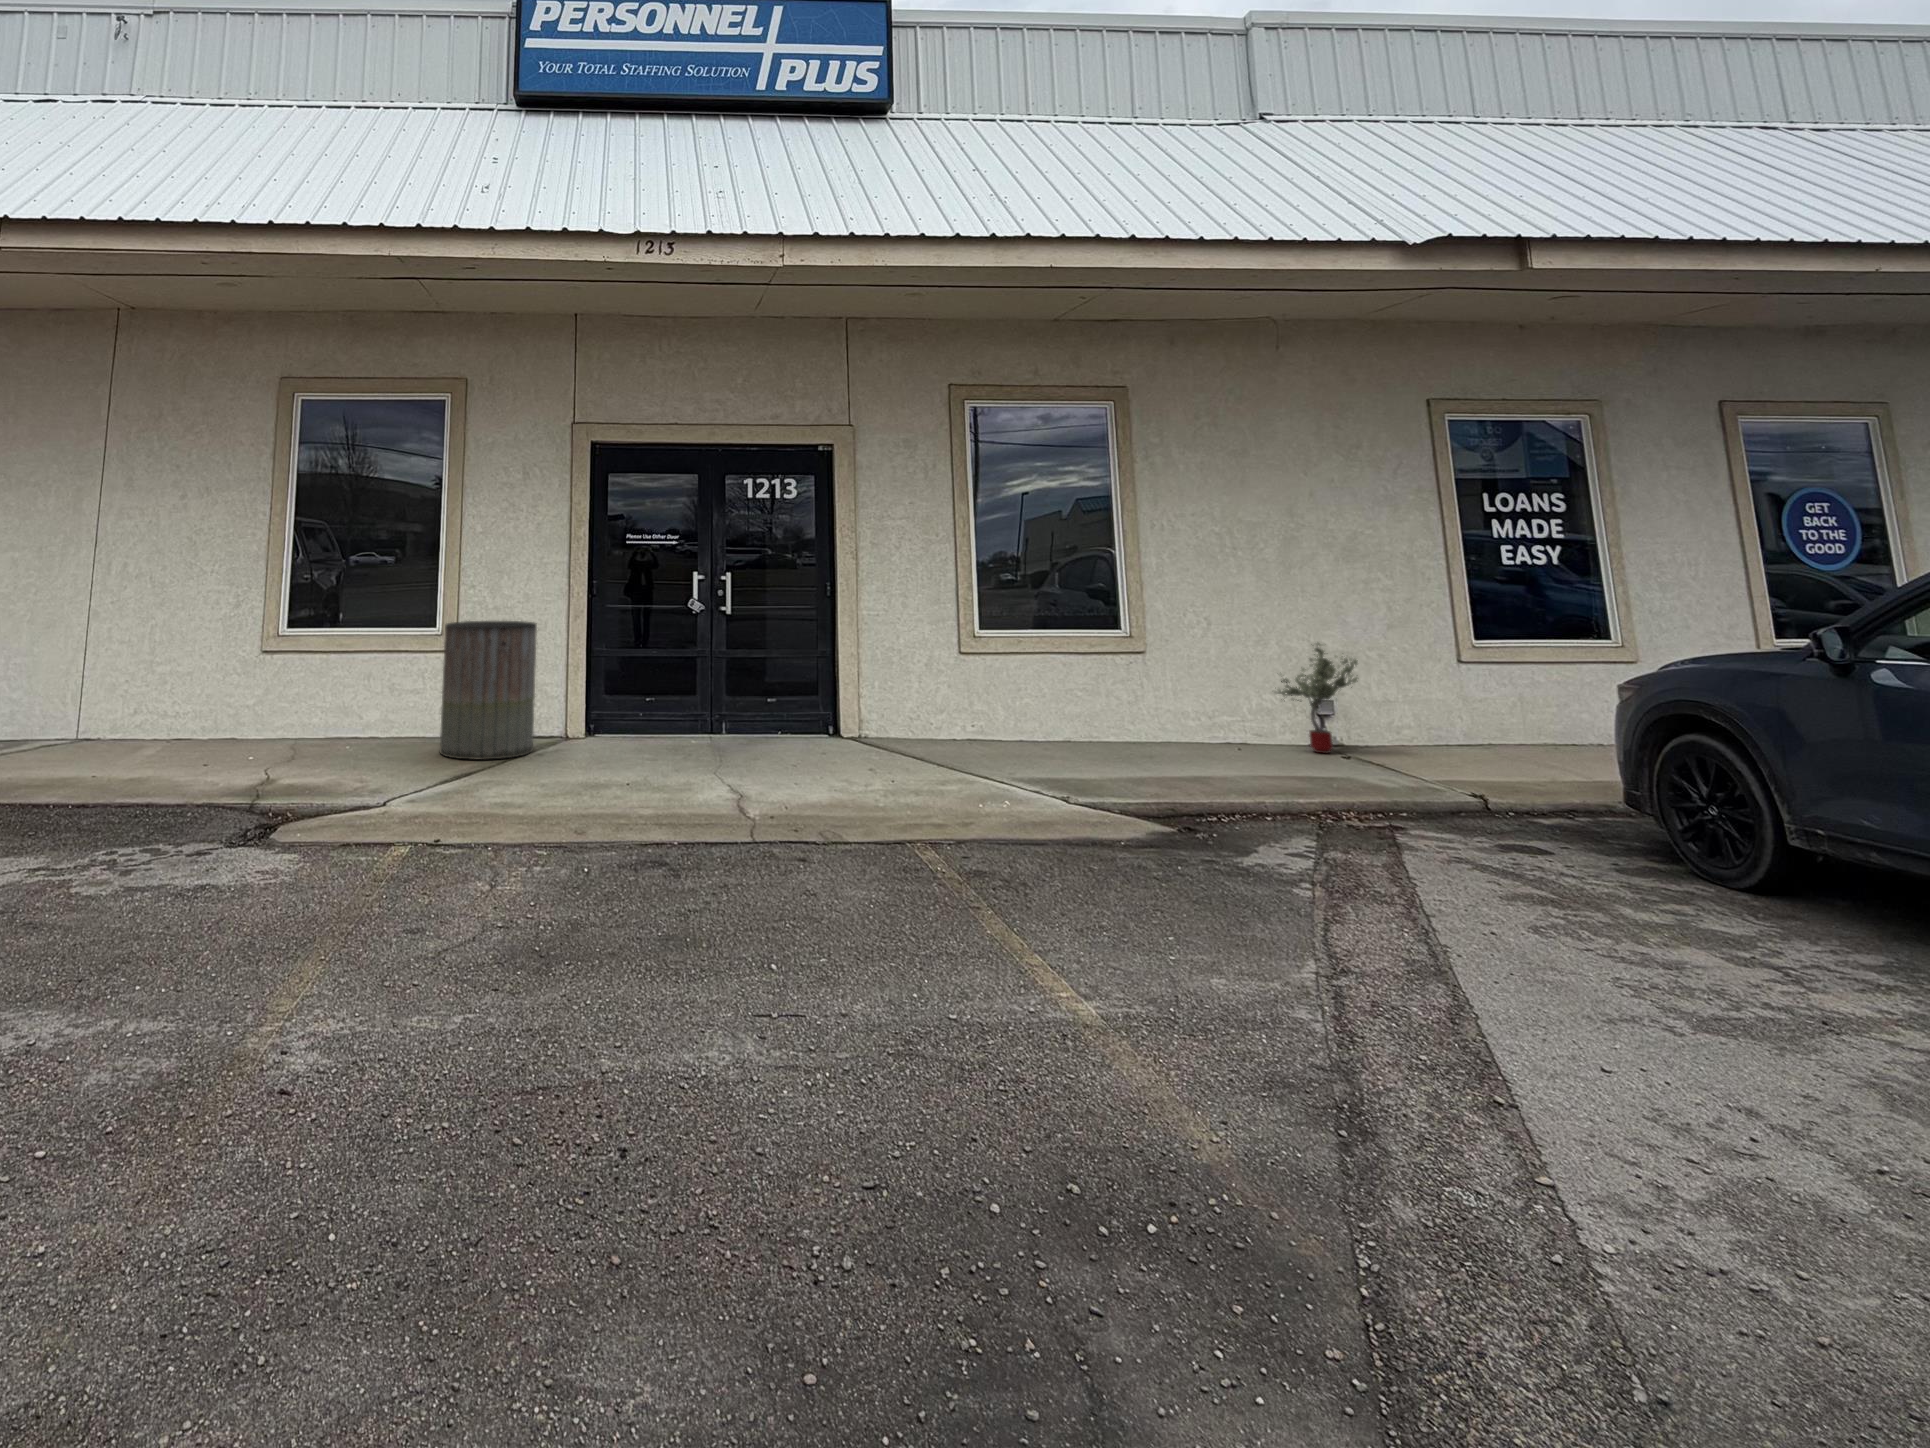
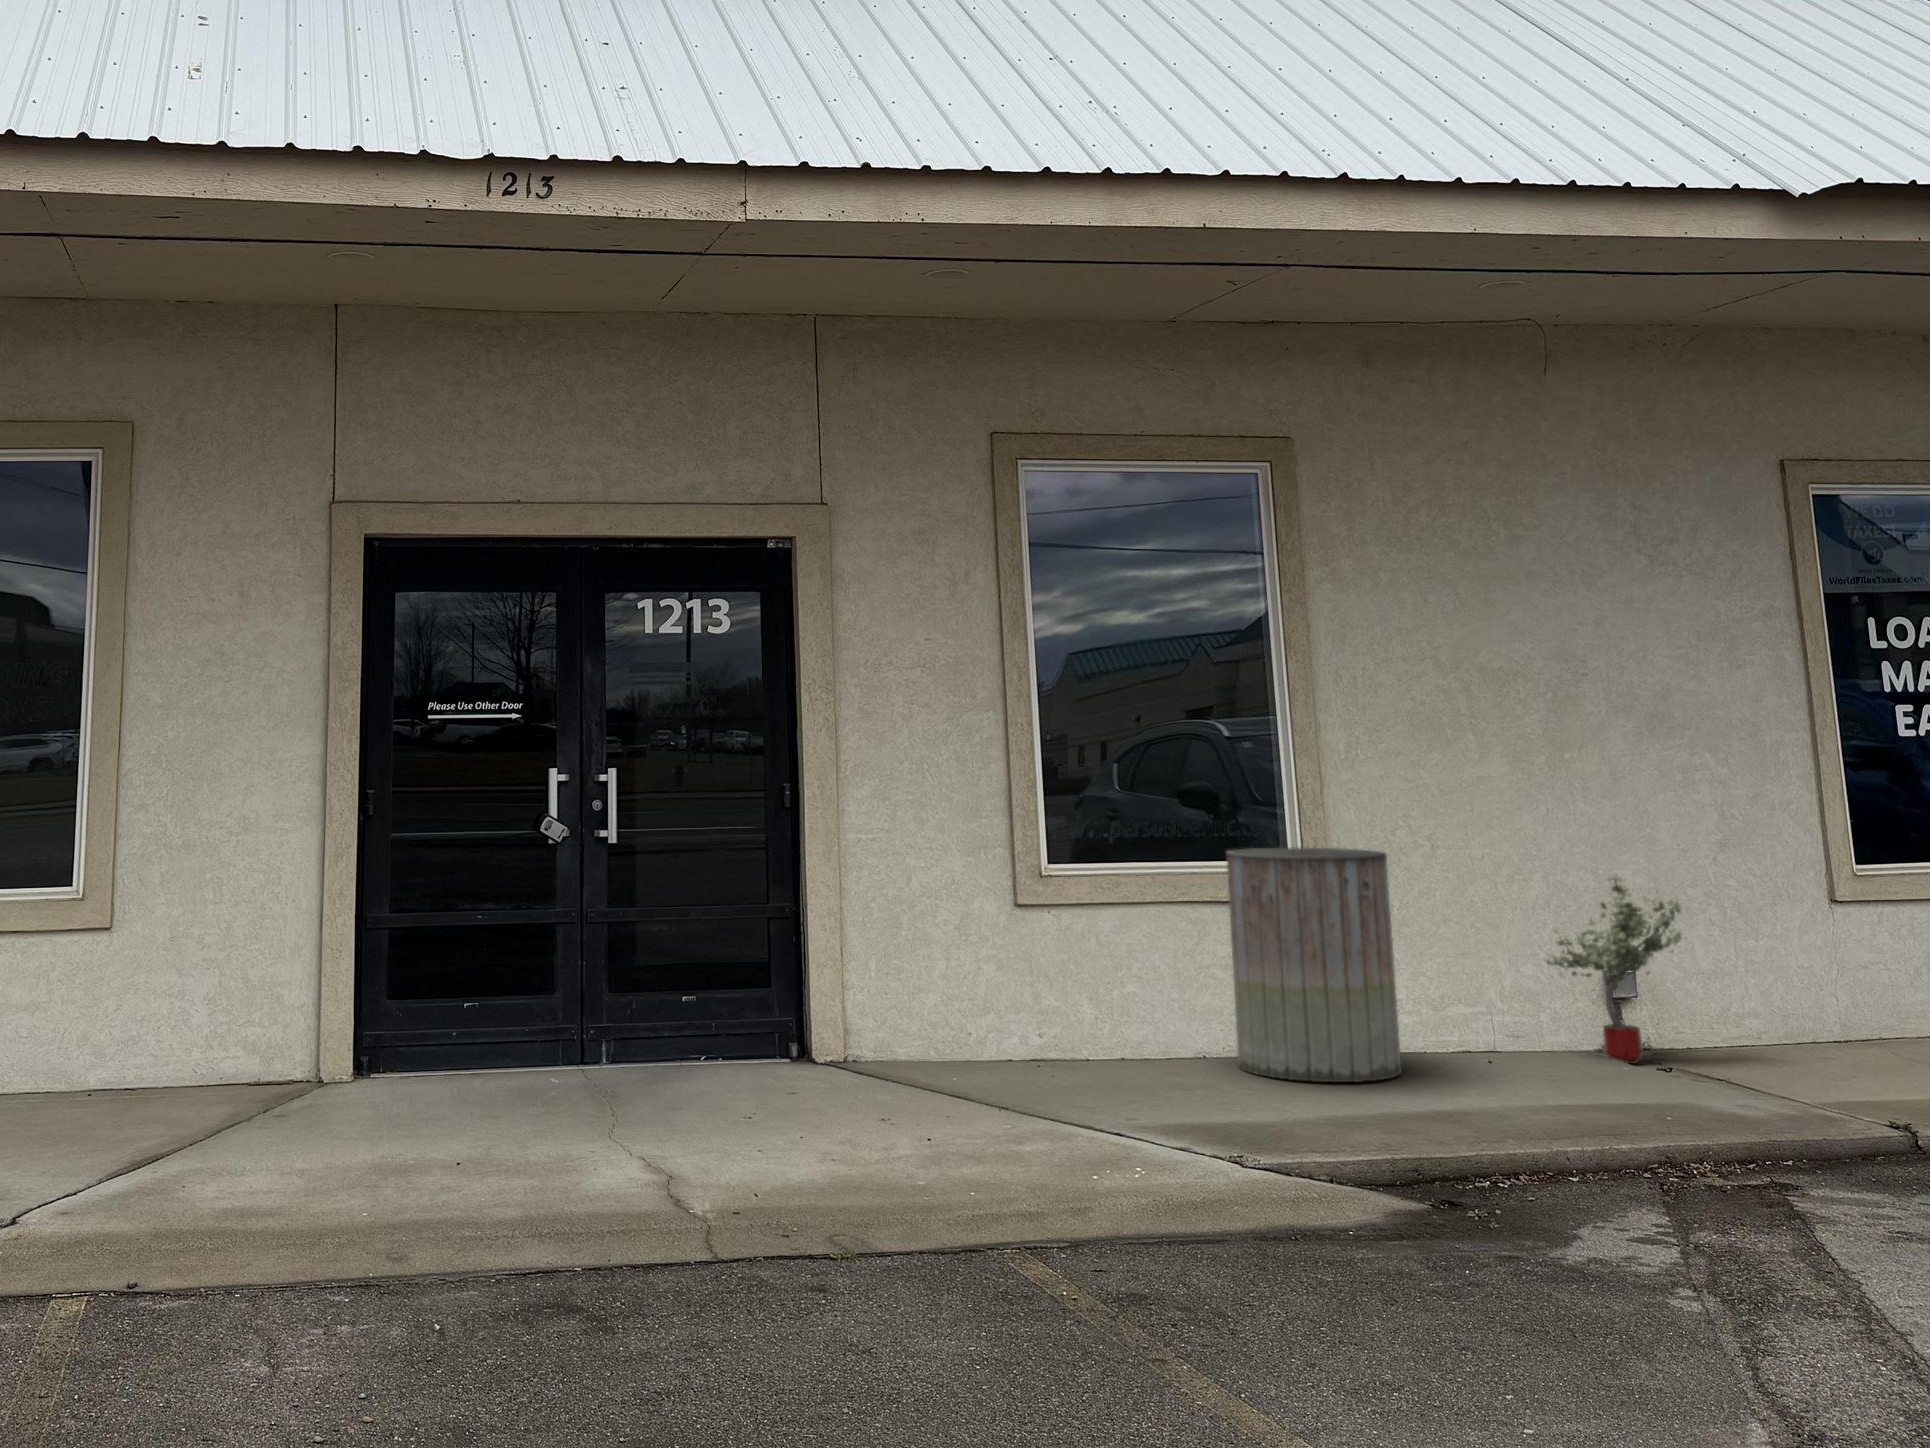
trash can: present [440,621,537,760] -> present [1227,848,1402,1082]

